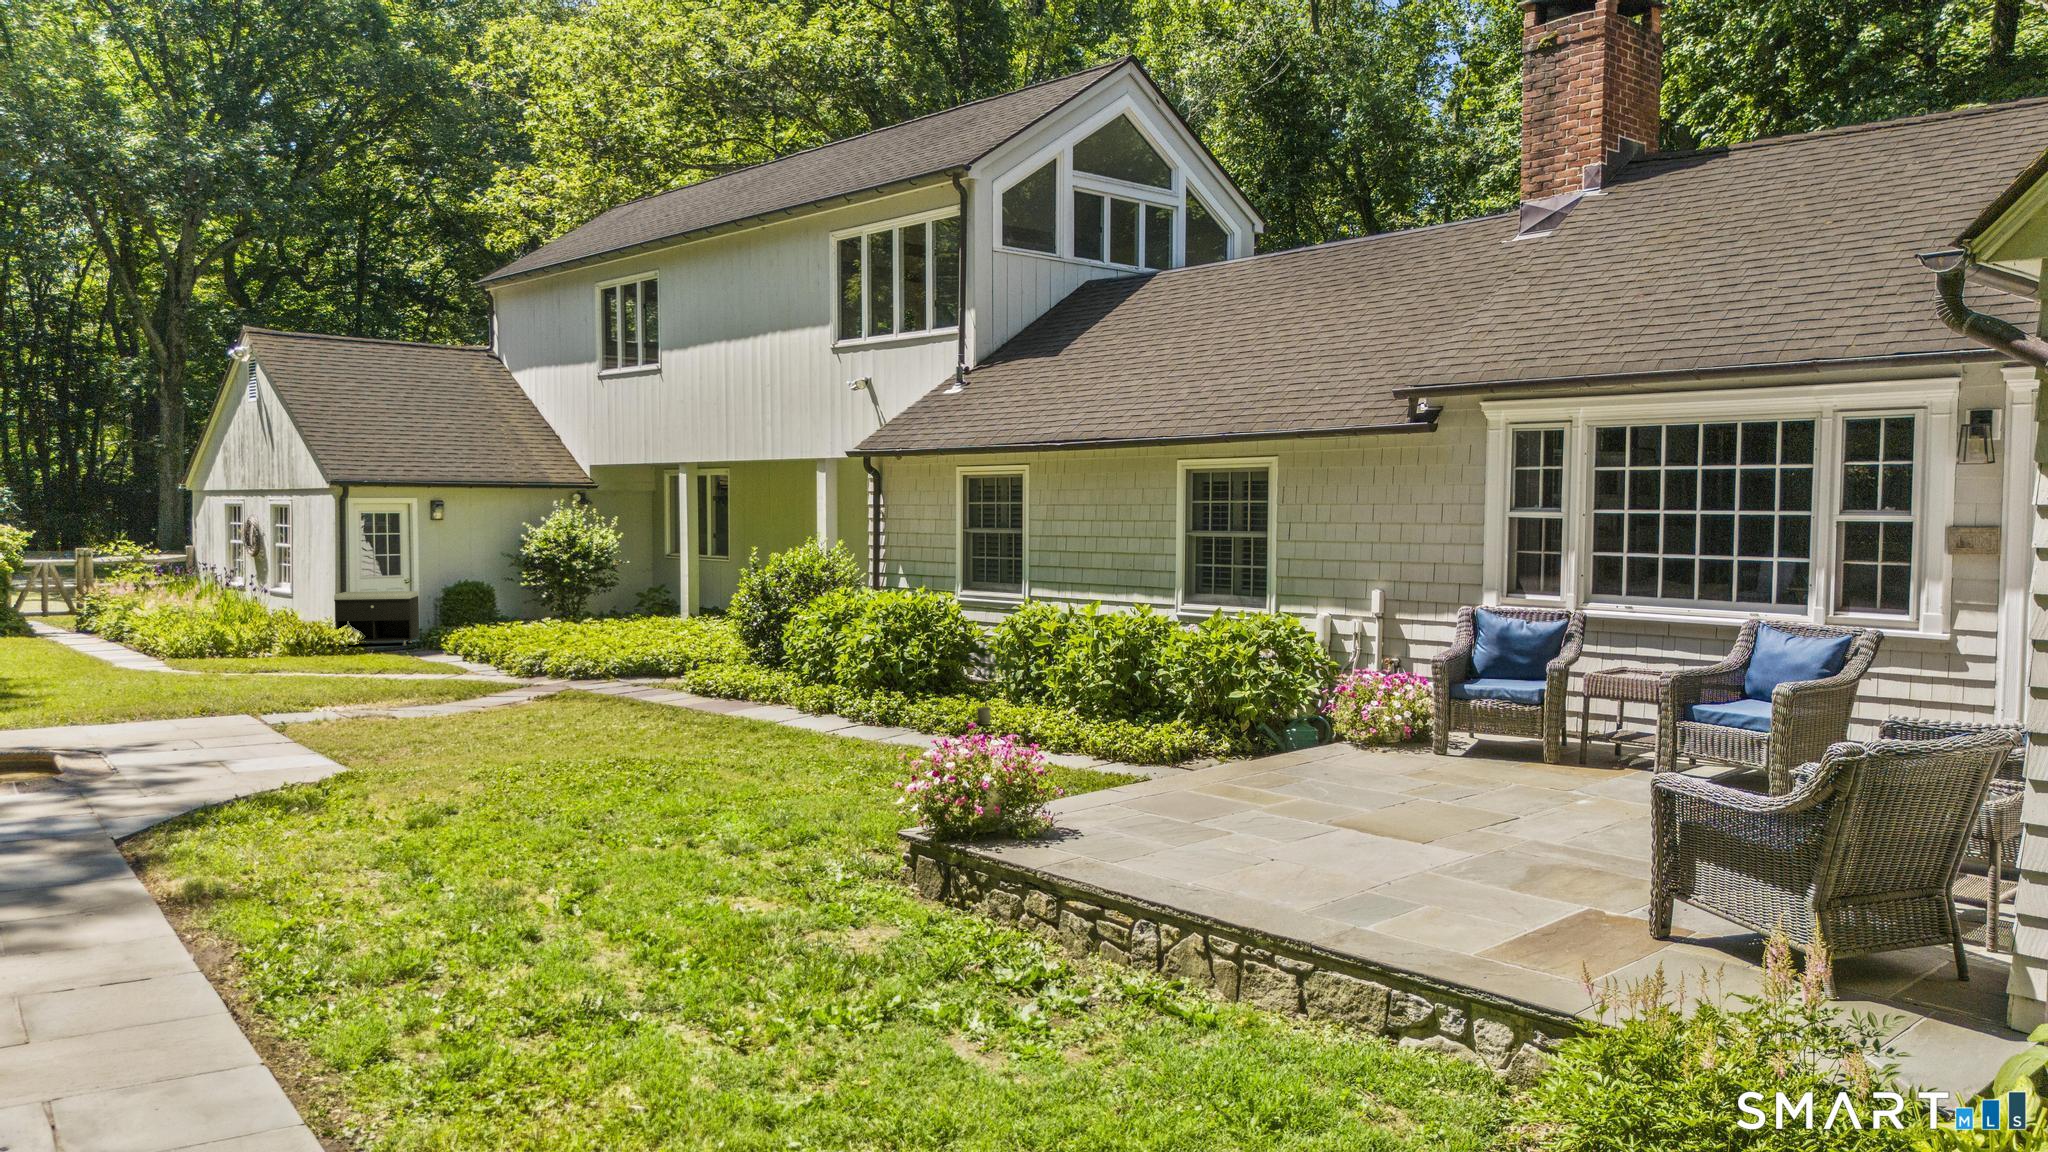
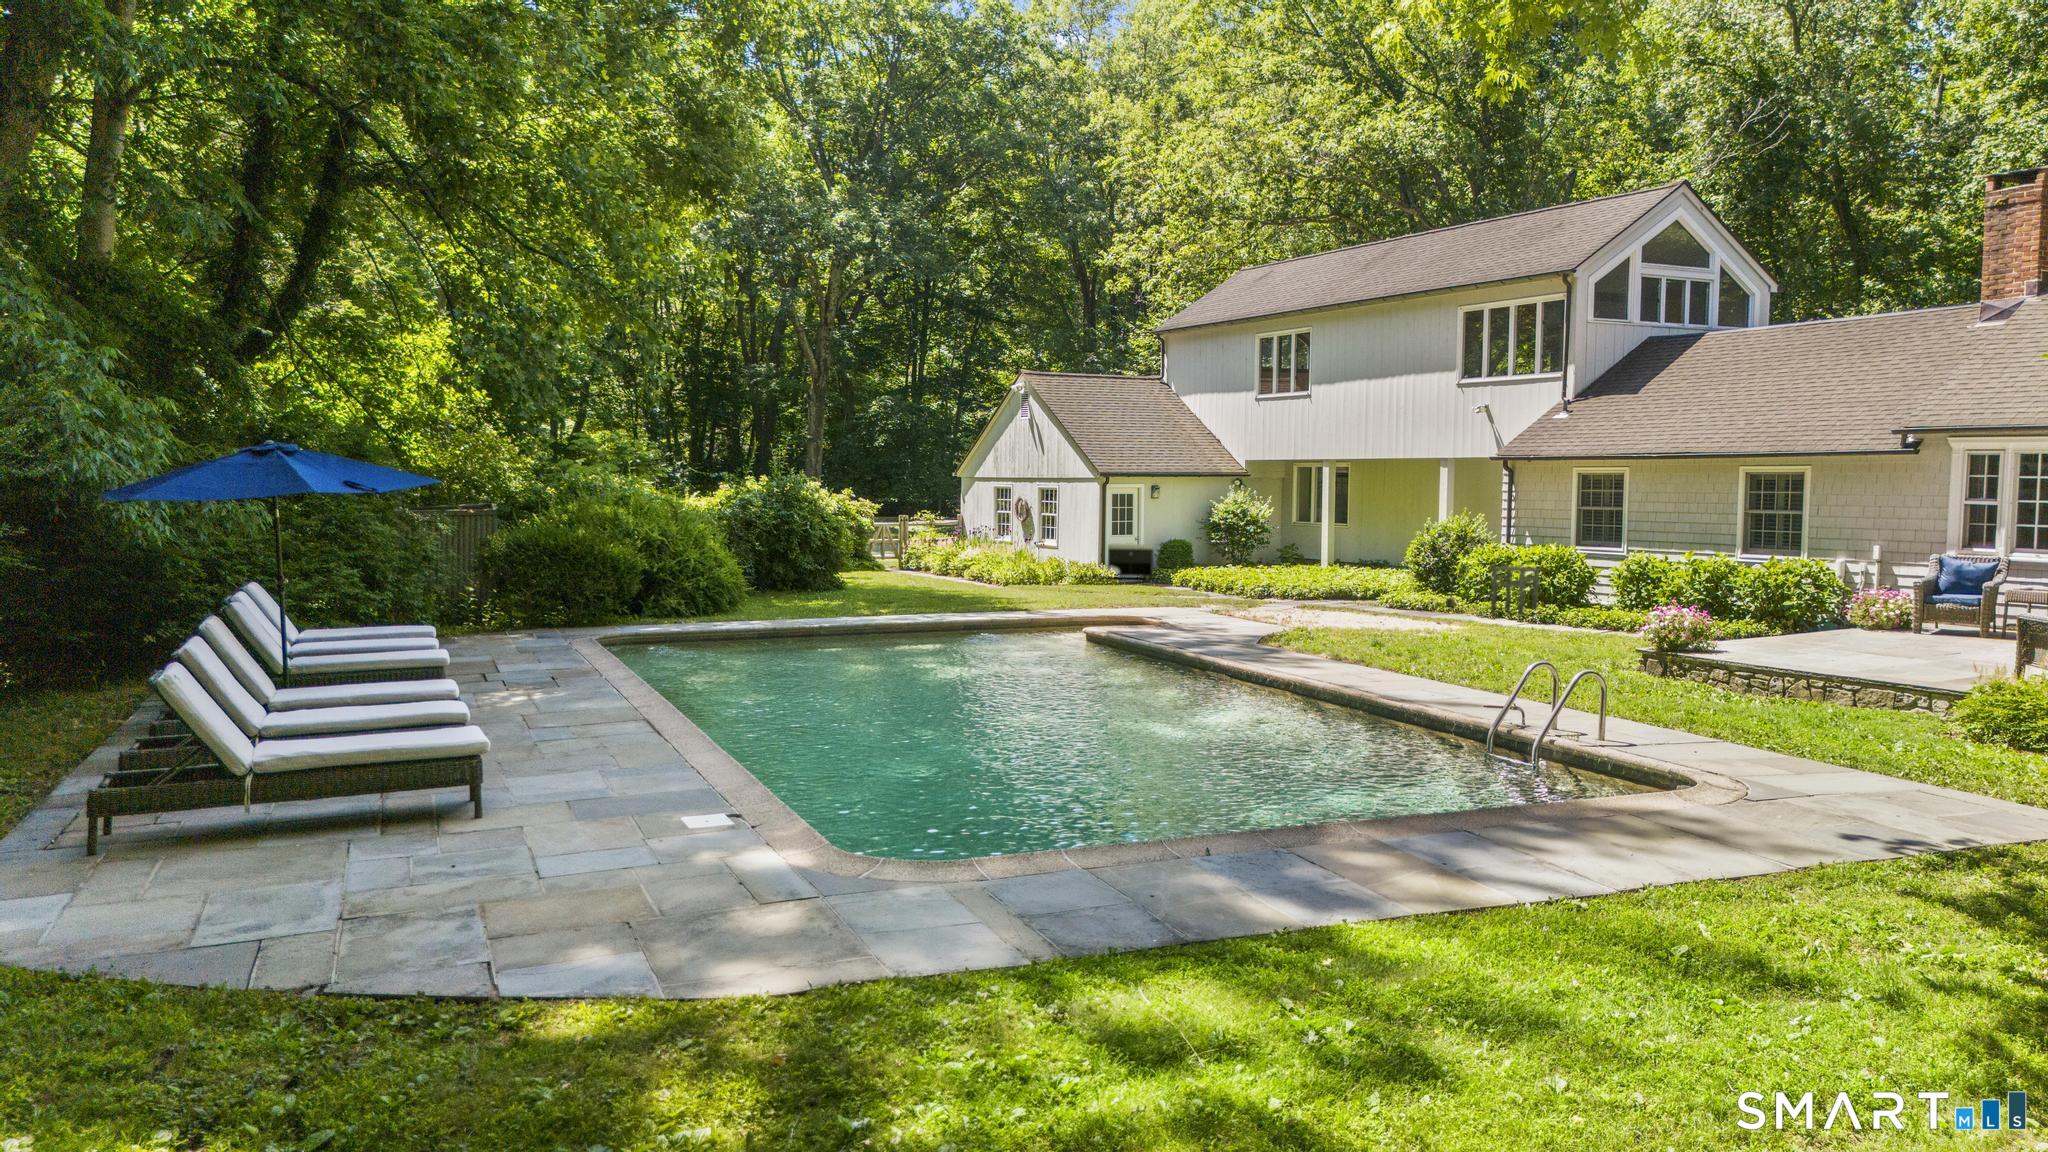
side table: none [805,627,887,715] -> present [1491,566,1540,616]
potted plant: present [956,641,1018,725] -> present [1436,564,1469,607]

